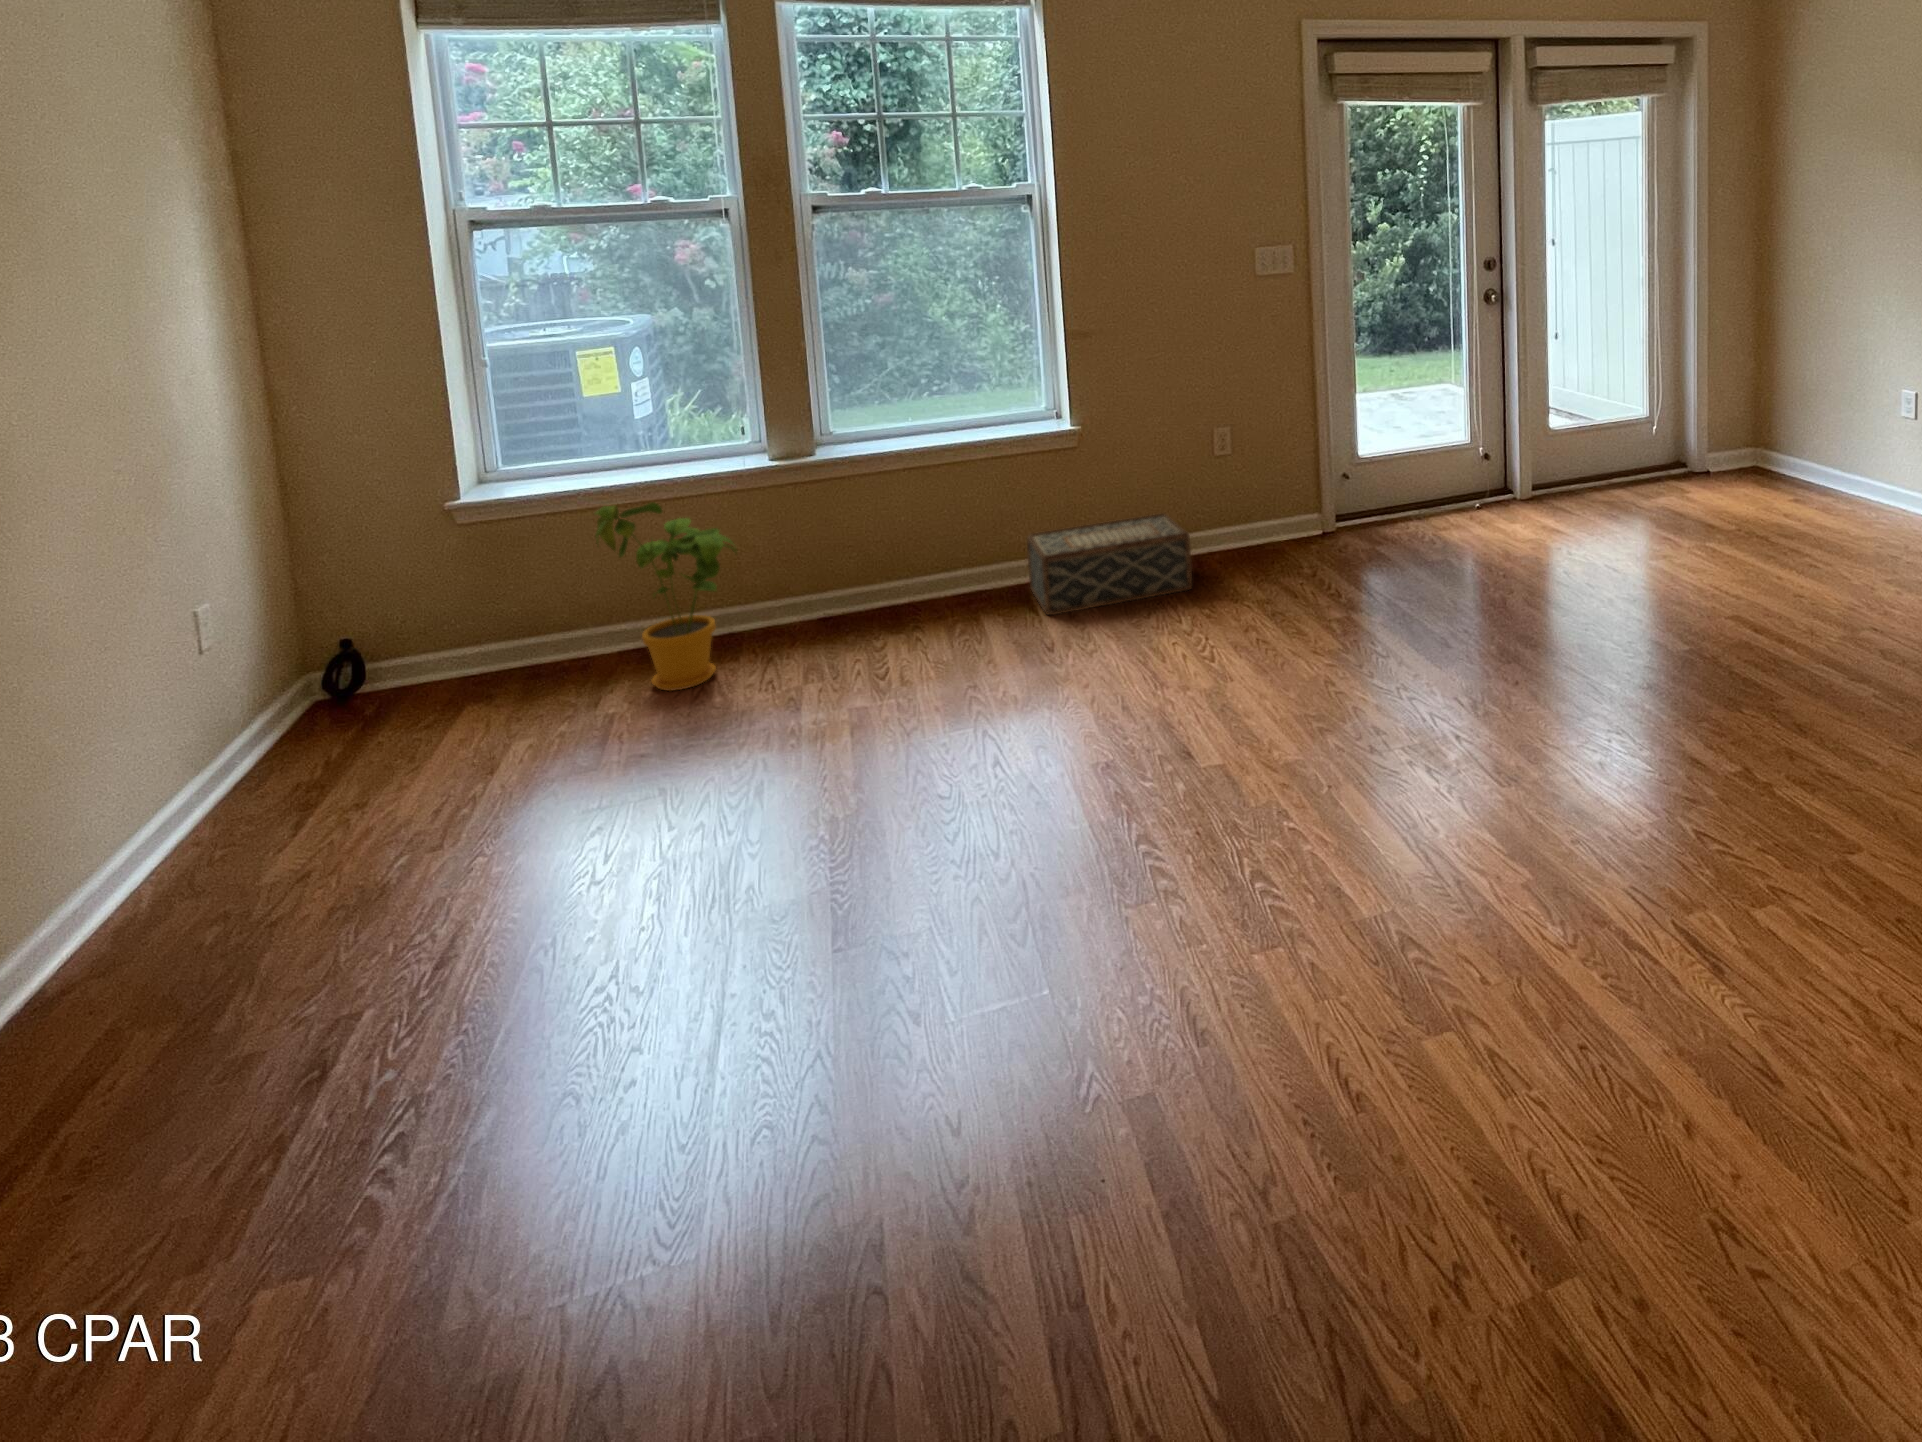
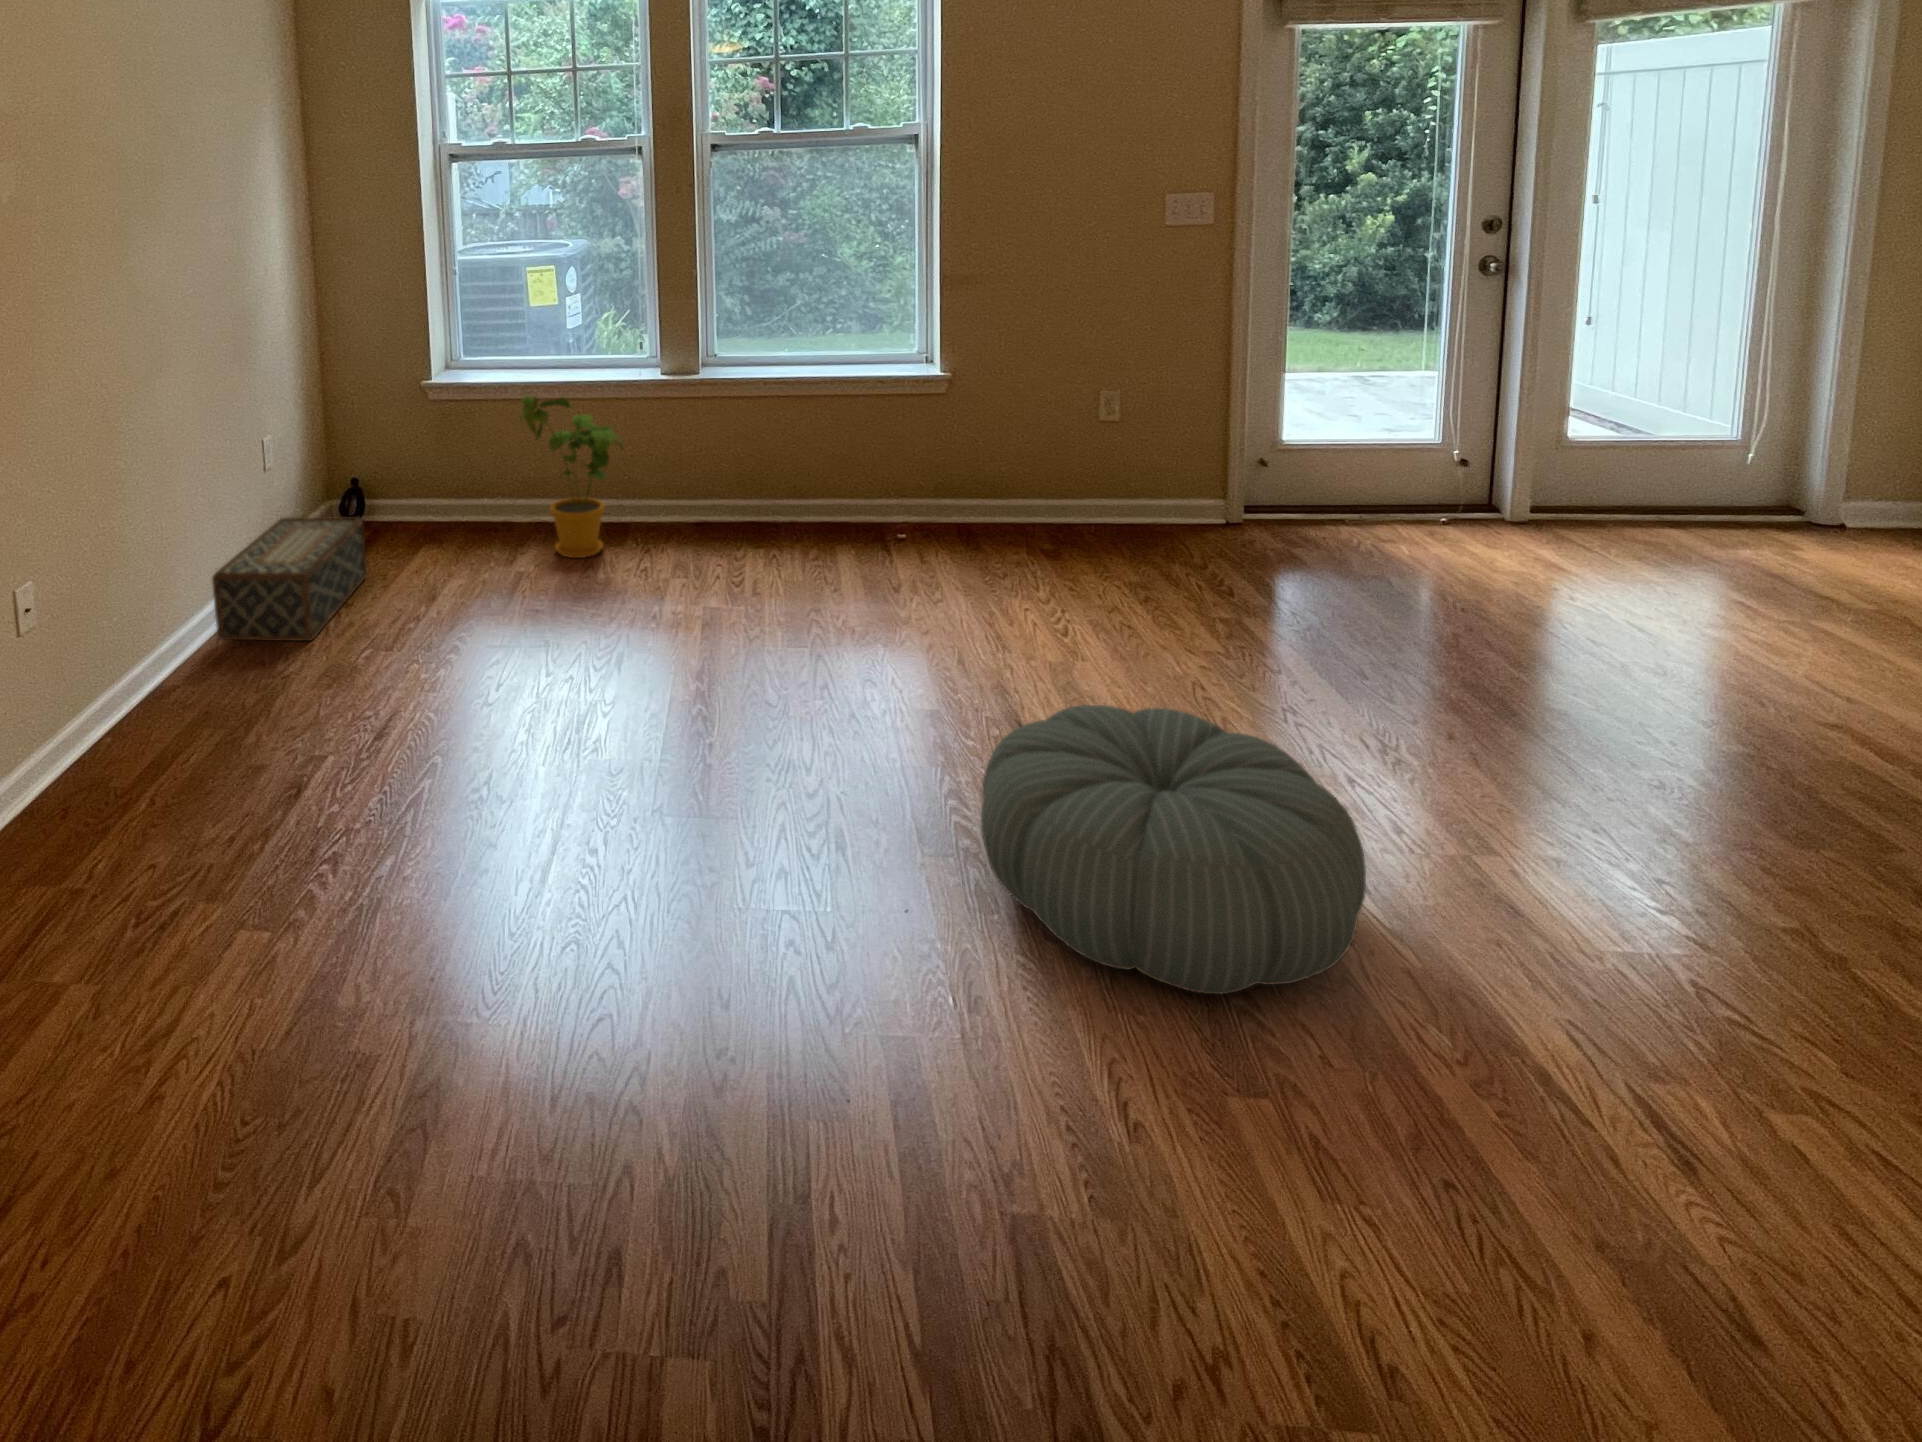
woven basket: present [1027,513,1192,615] -> present [212,517,367,641]
pouf: none [1182,710,1490,959] -> present [981,705,1366,994]

